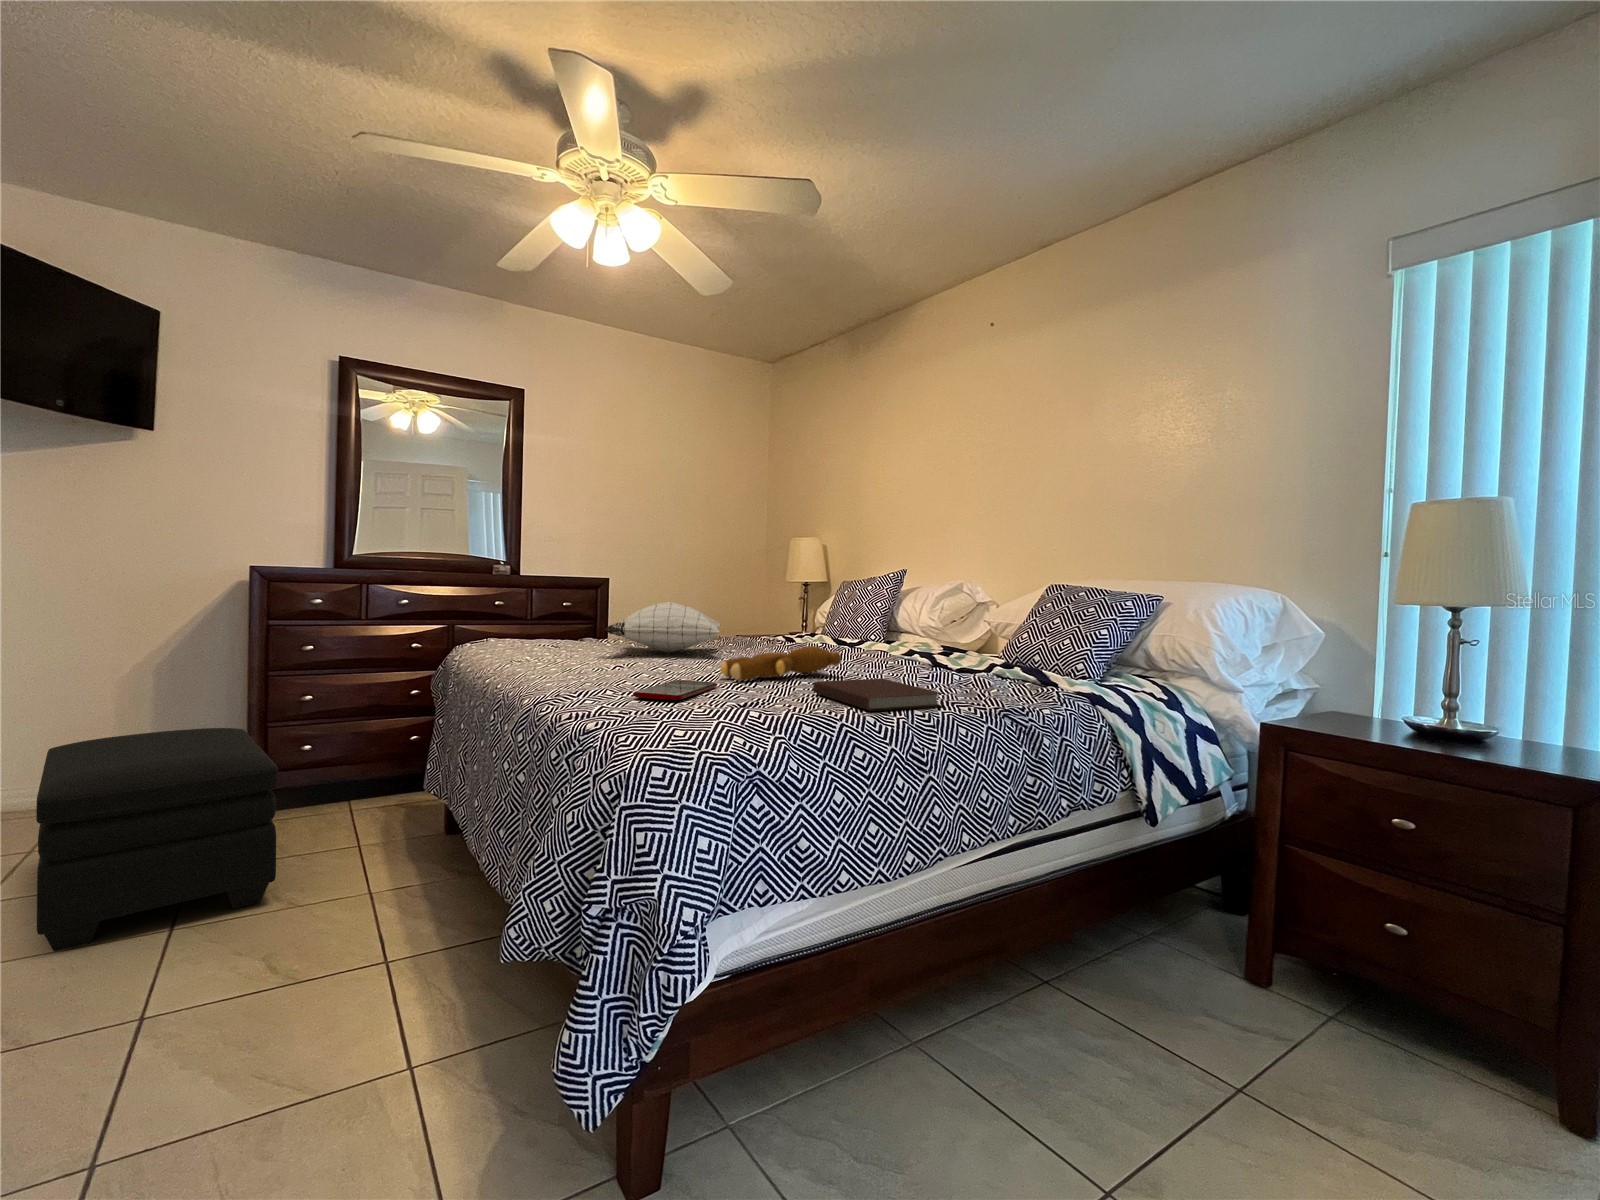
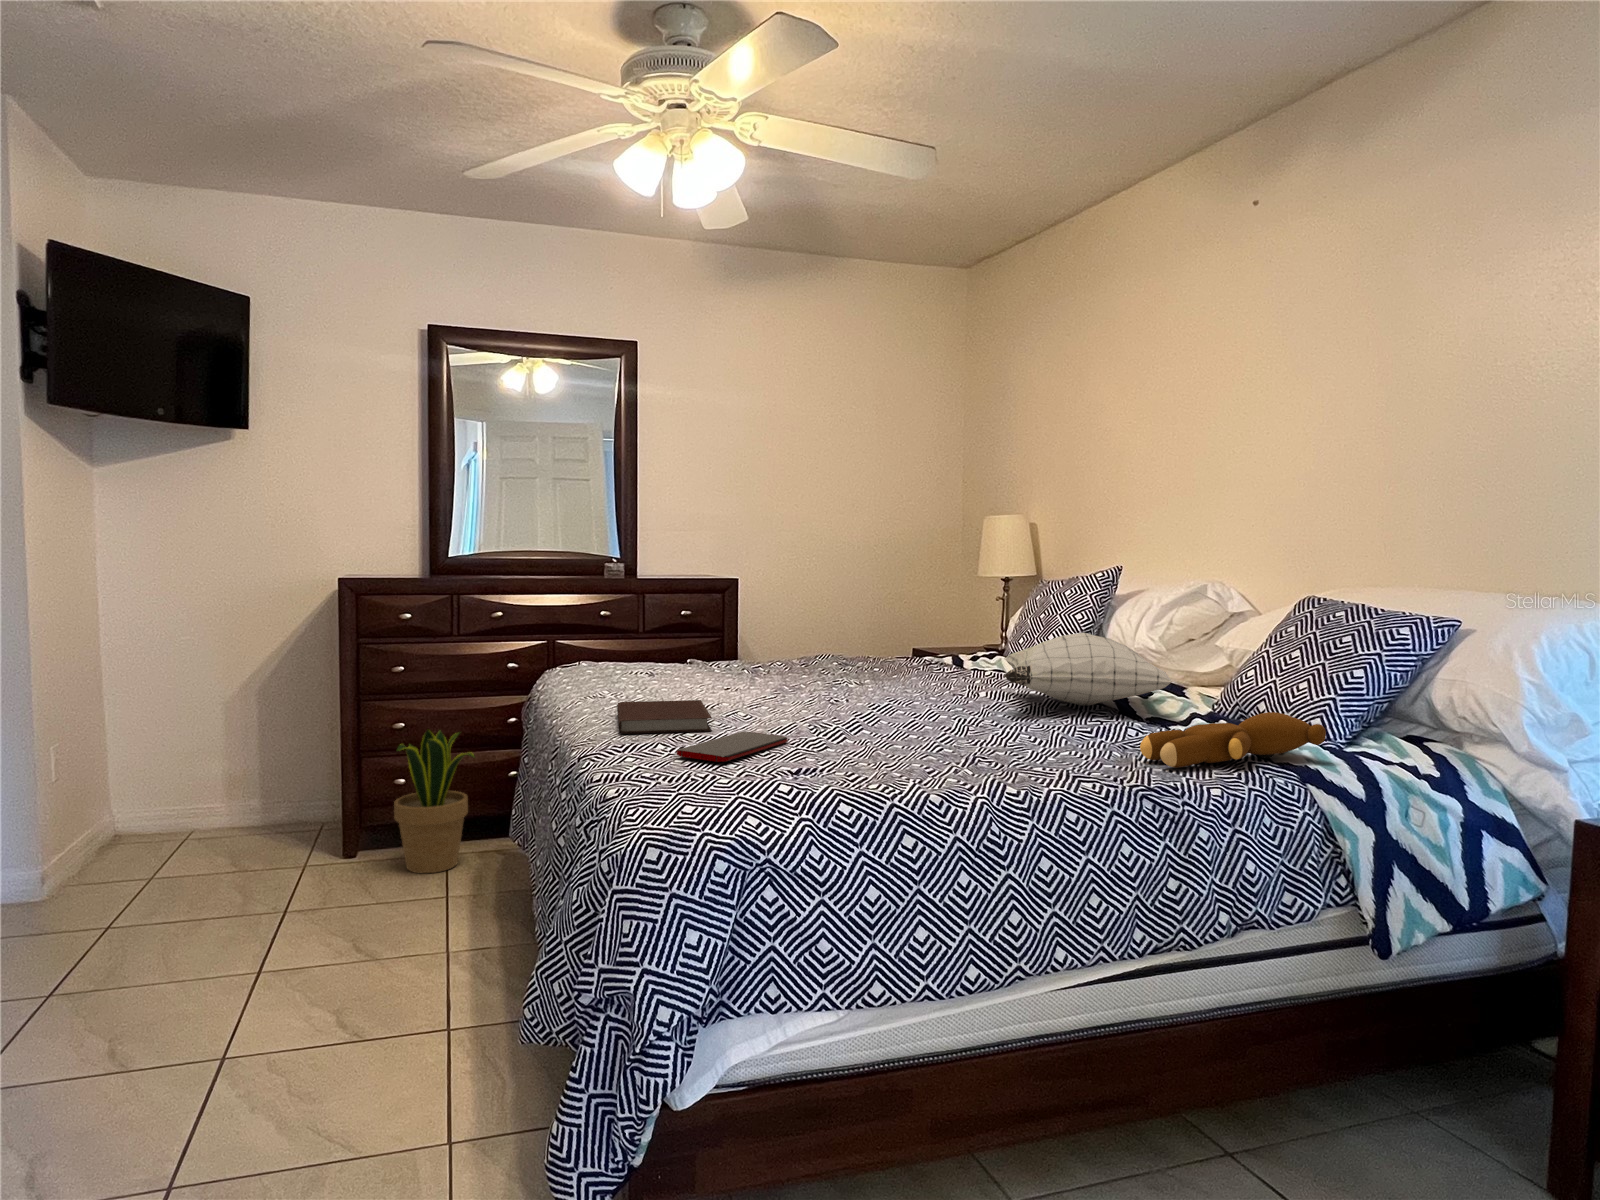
pillow: present [605,602,720,652] -> present [1004,633,1173,706]
teddy bear: present [720,646,841,681] -> present [1140,712,1326,768]
notebook: present [813,679,943,711] -> present [617,700,712,734]
potted plant: none [303,700,386,829] -> present [394,730,475,873]
ottoman: present [36,728,278,951] -> none [146,760,356,981]

